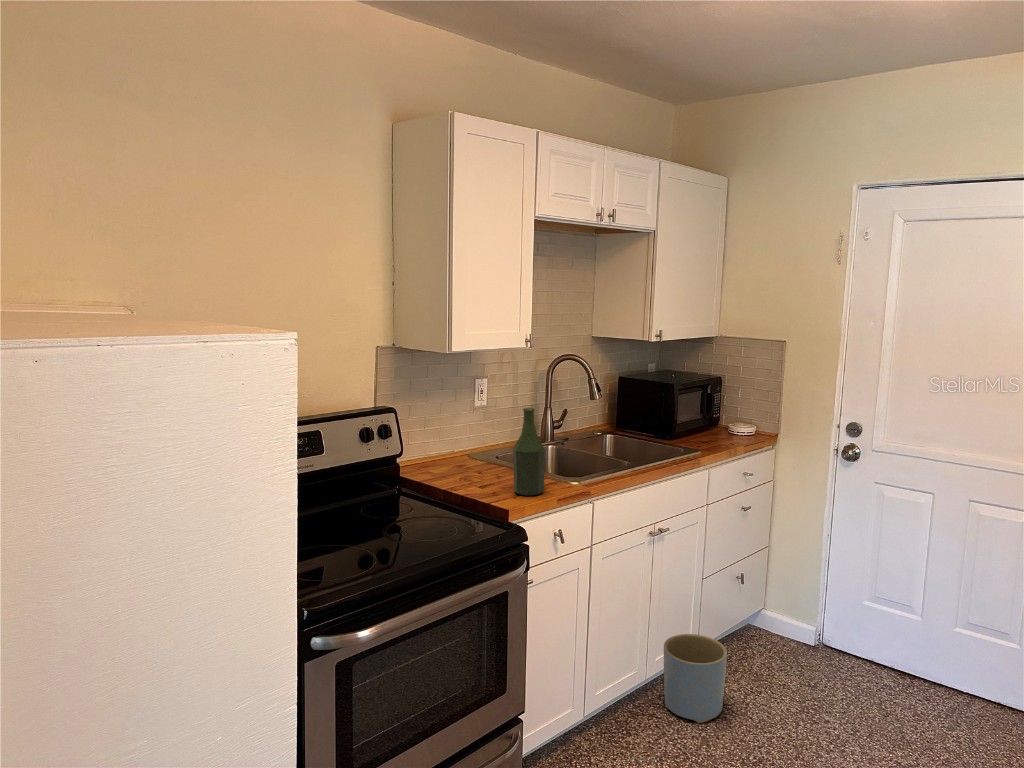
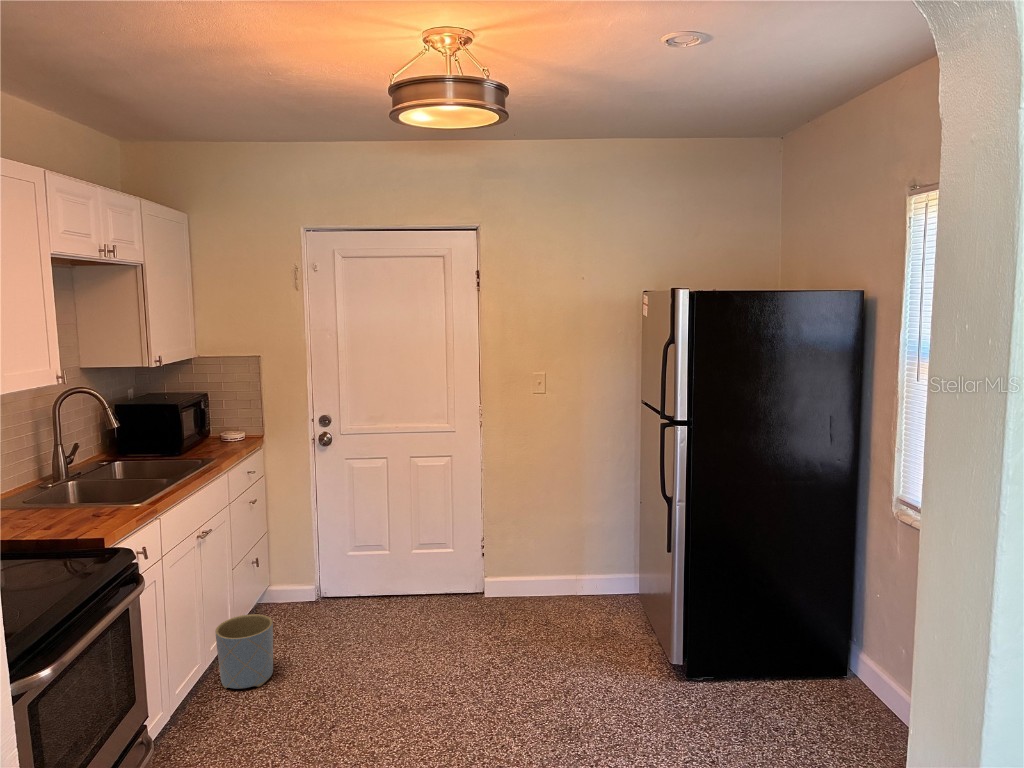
bottle: present [513,408,545,496] -> none [65,434,105,523]

